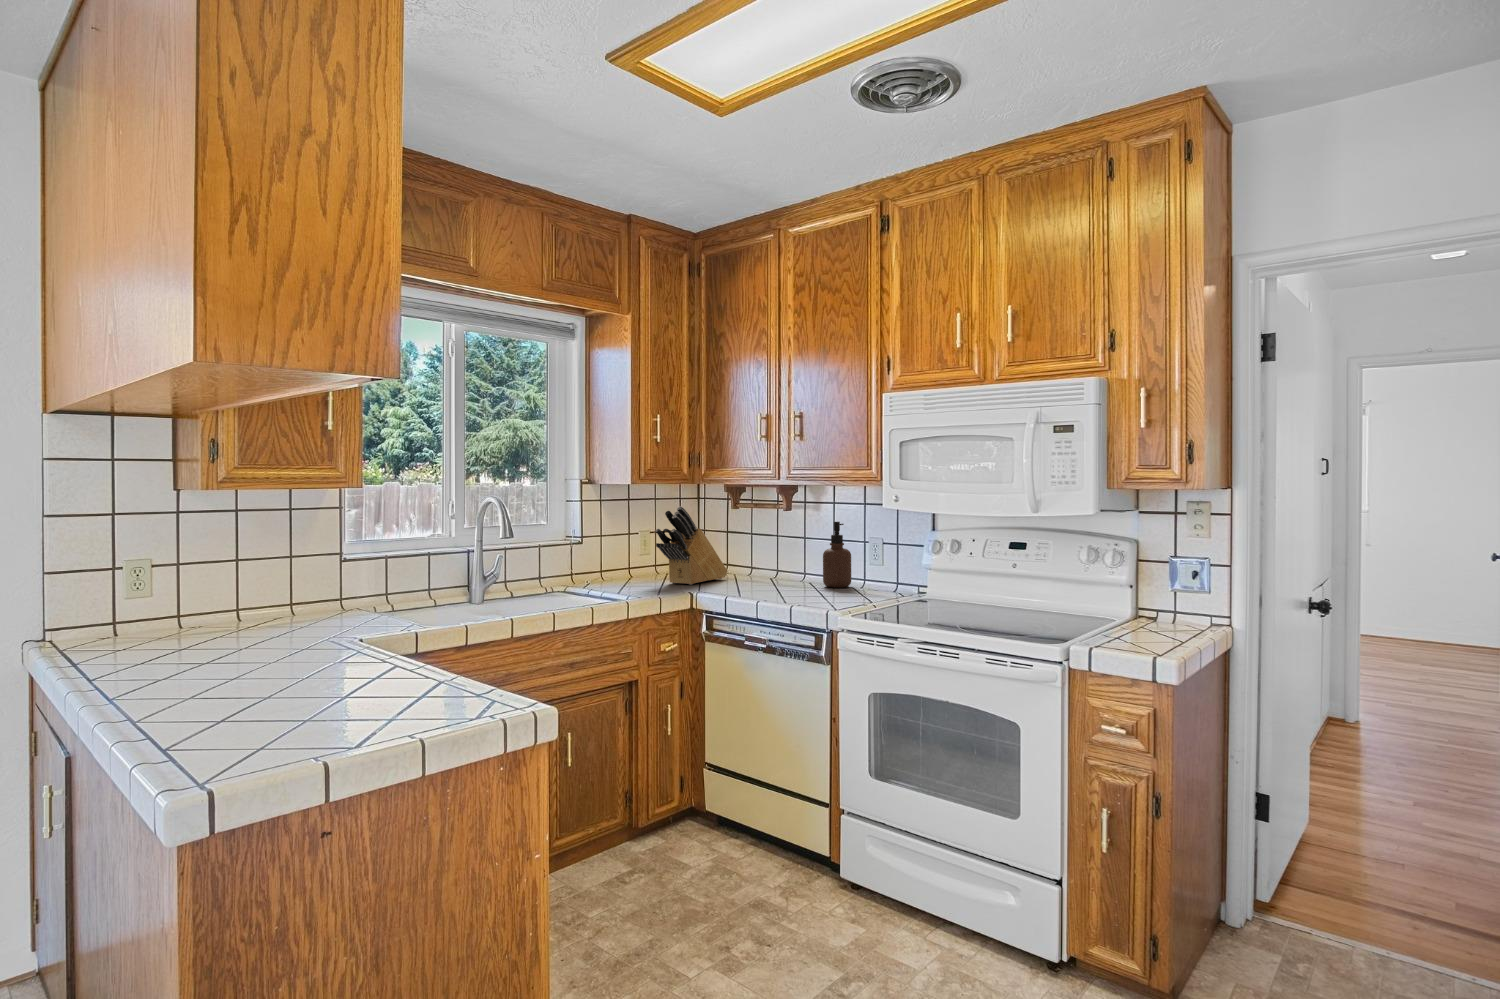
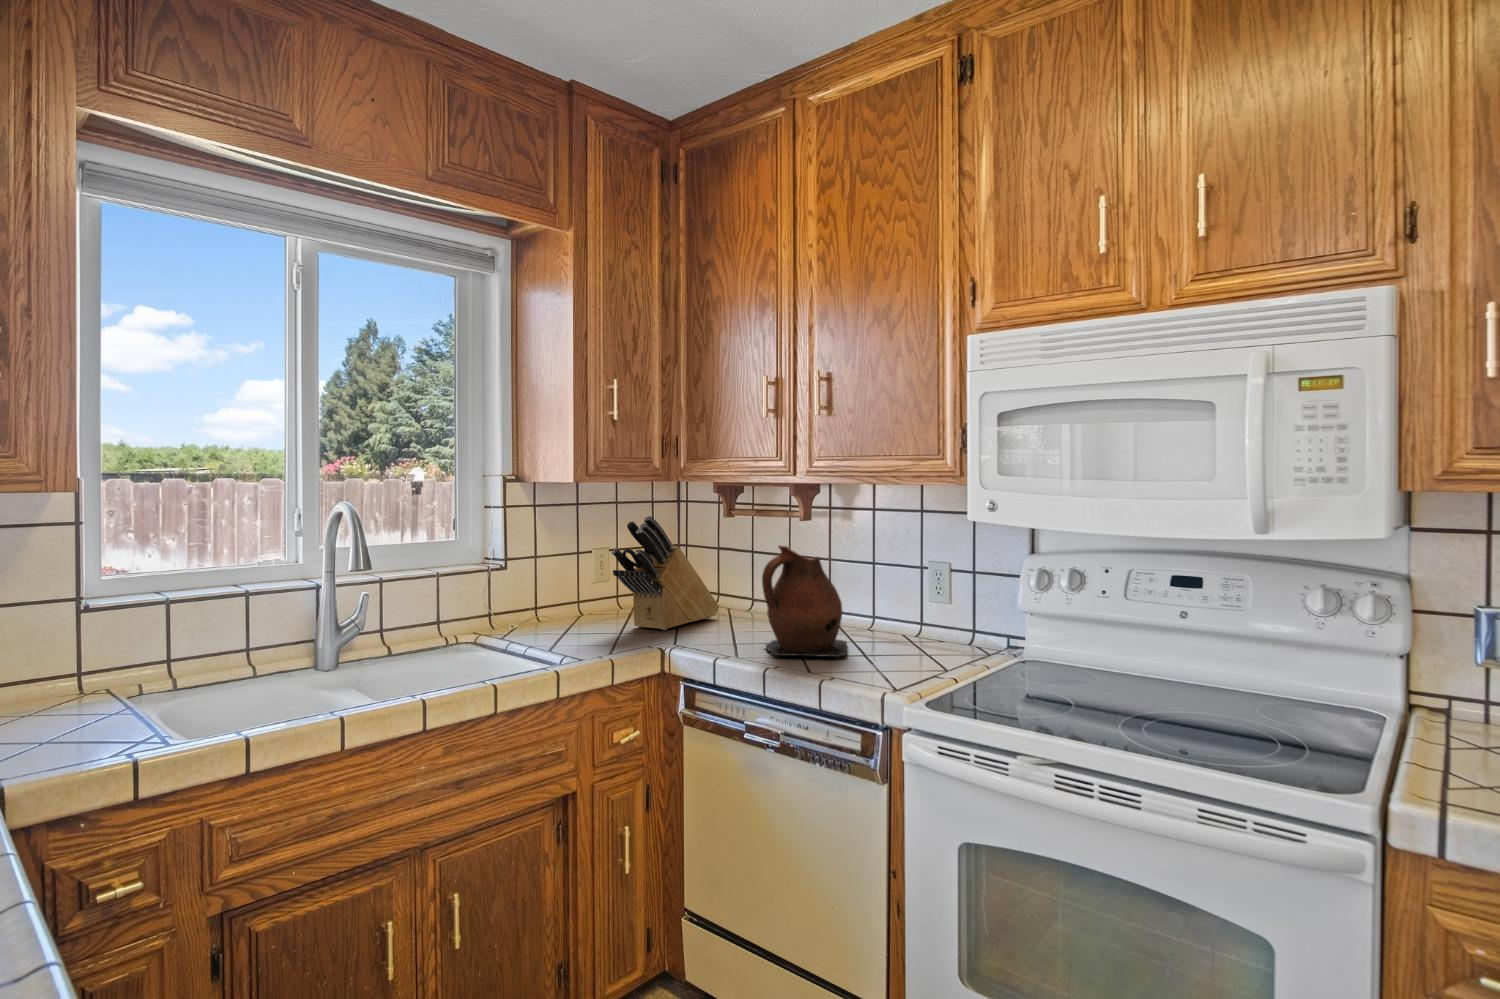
soap dispenser: present [823,522,851,588] -> none [859,538,901,636]
ceramic pitcher: none [757,525,813,597] -> present [762,545,847,658]

